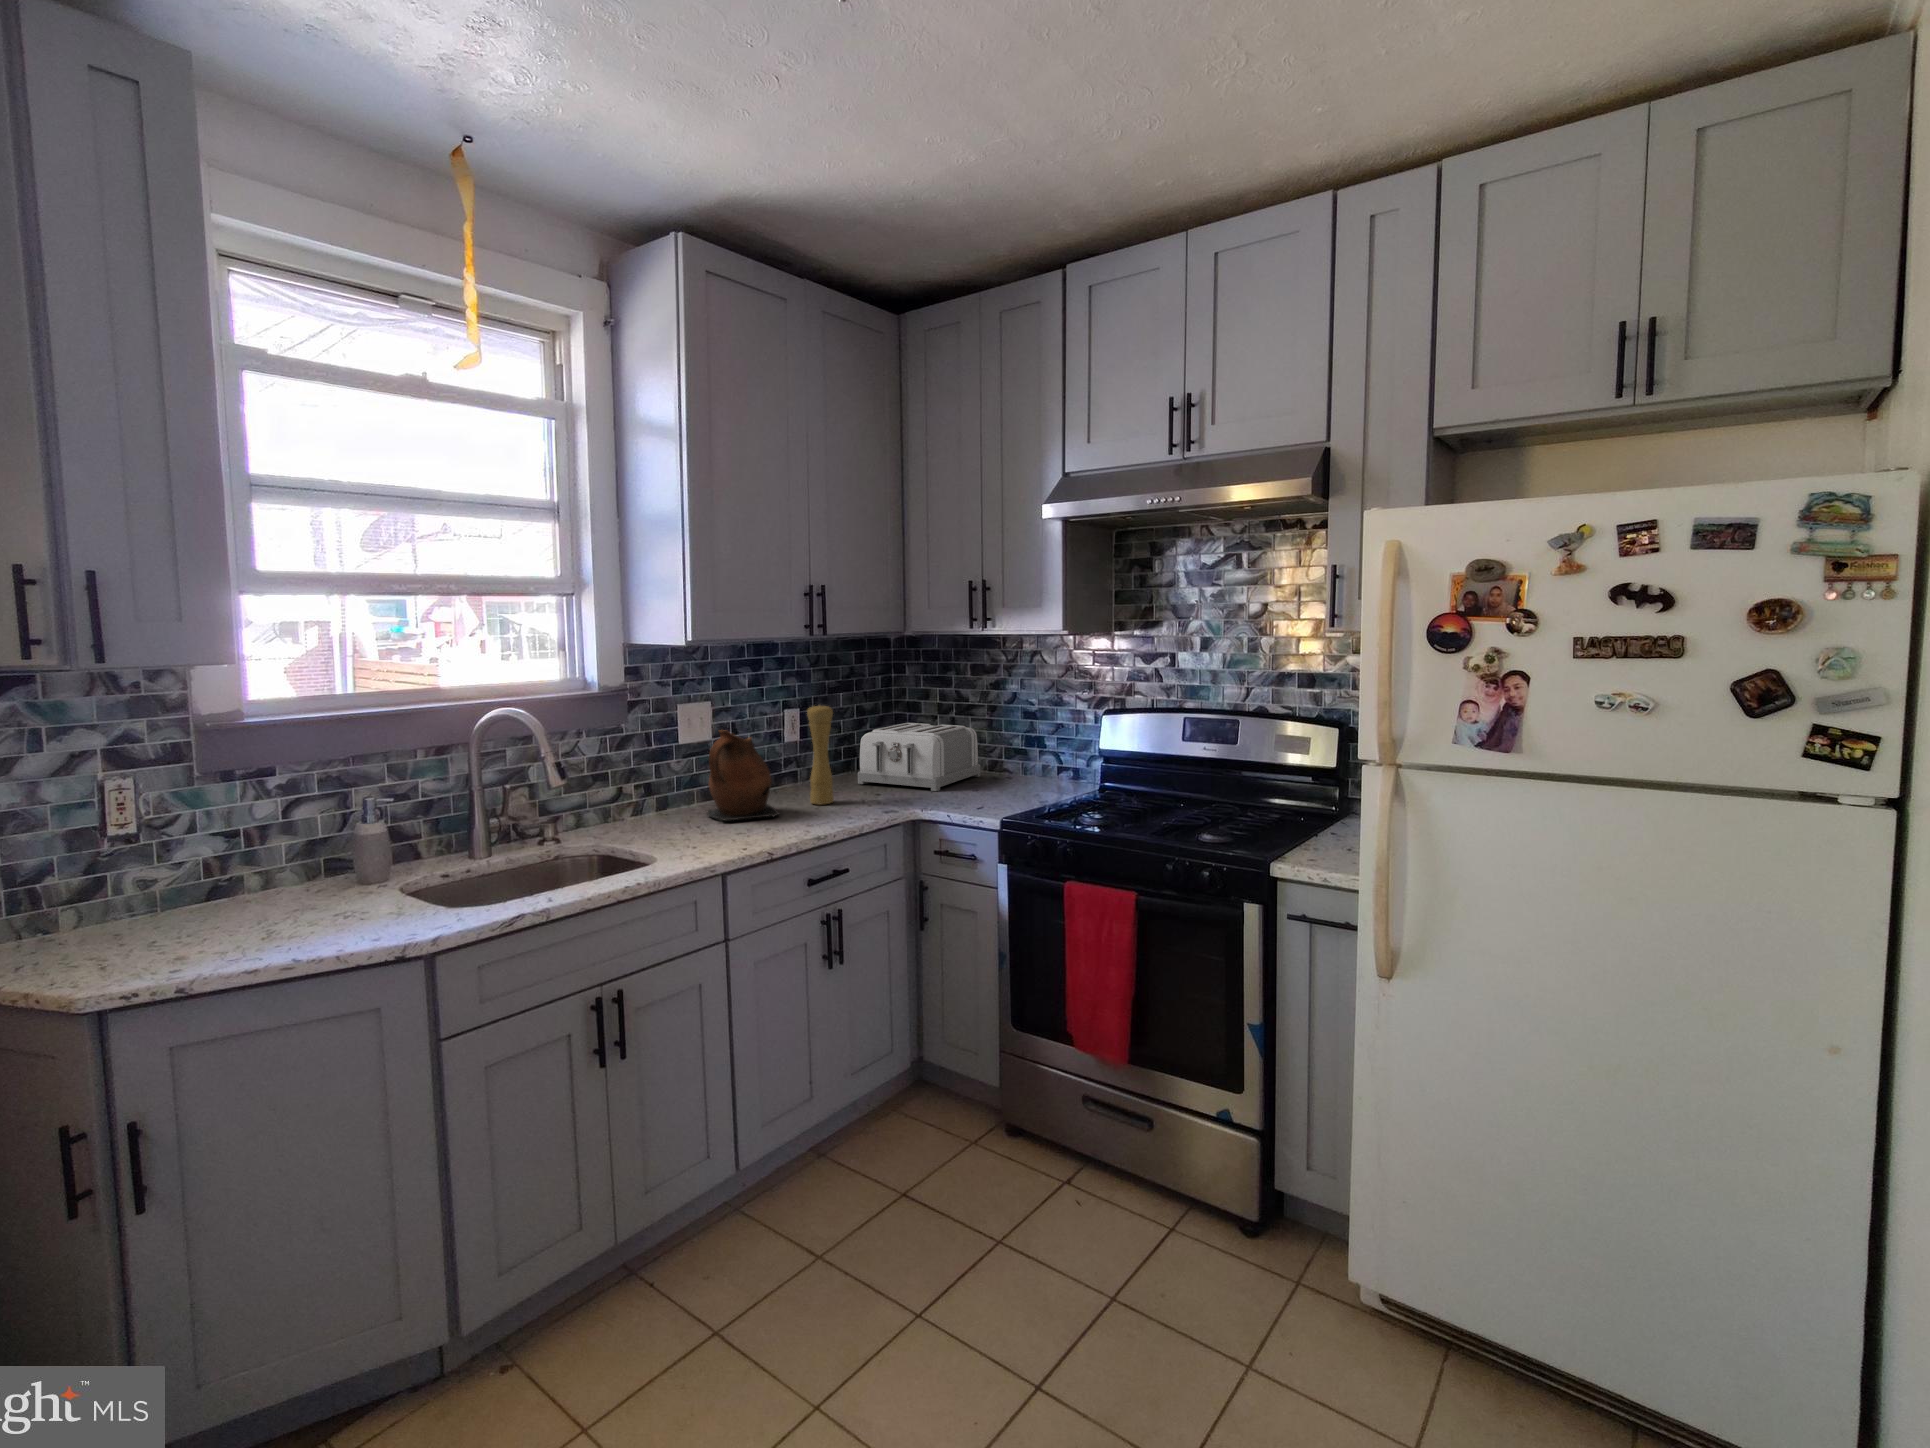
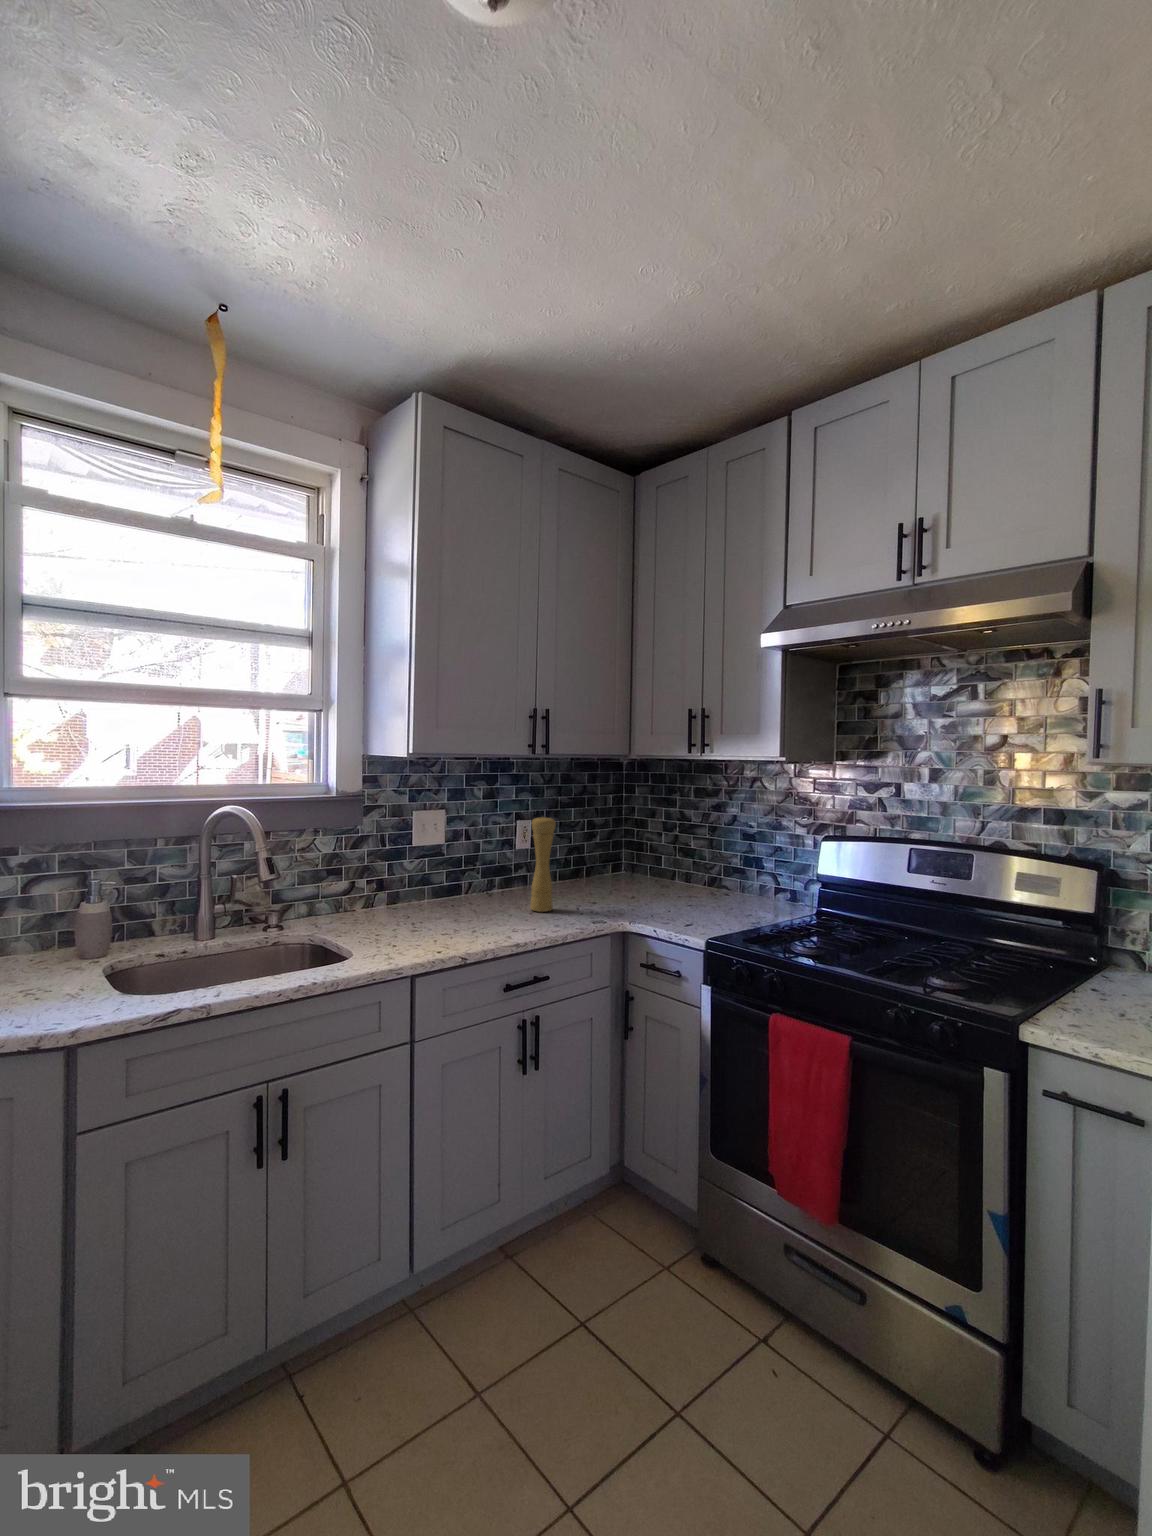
toaster: present [858,723,981,791] -> none [581,839,699,906]
ceramic pitcher: present [707,730,779,820] -> none [428,835,498,922]

